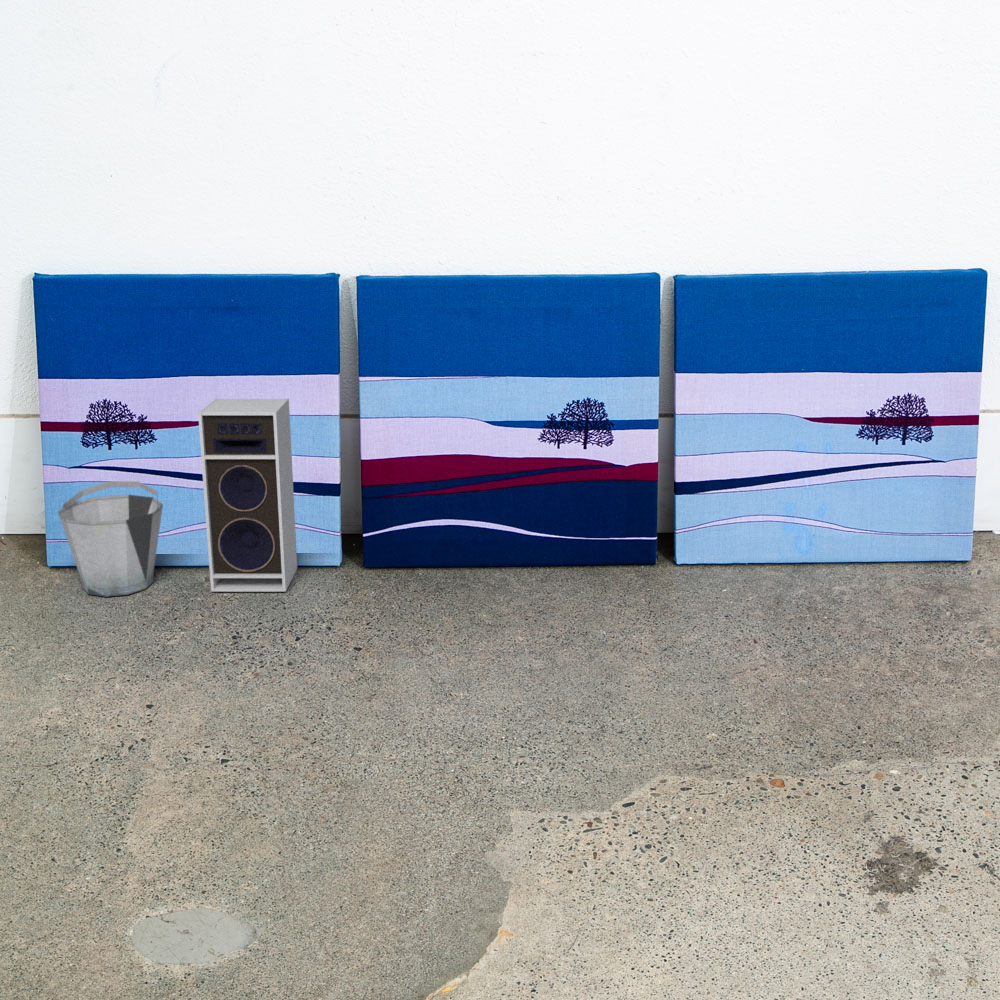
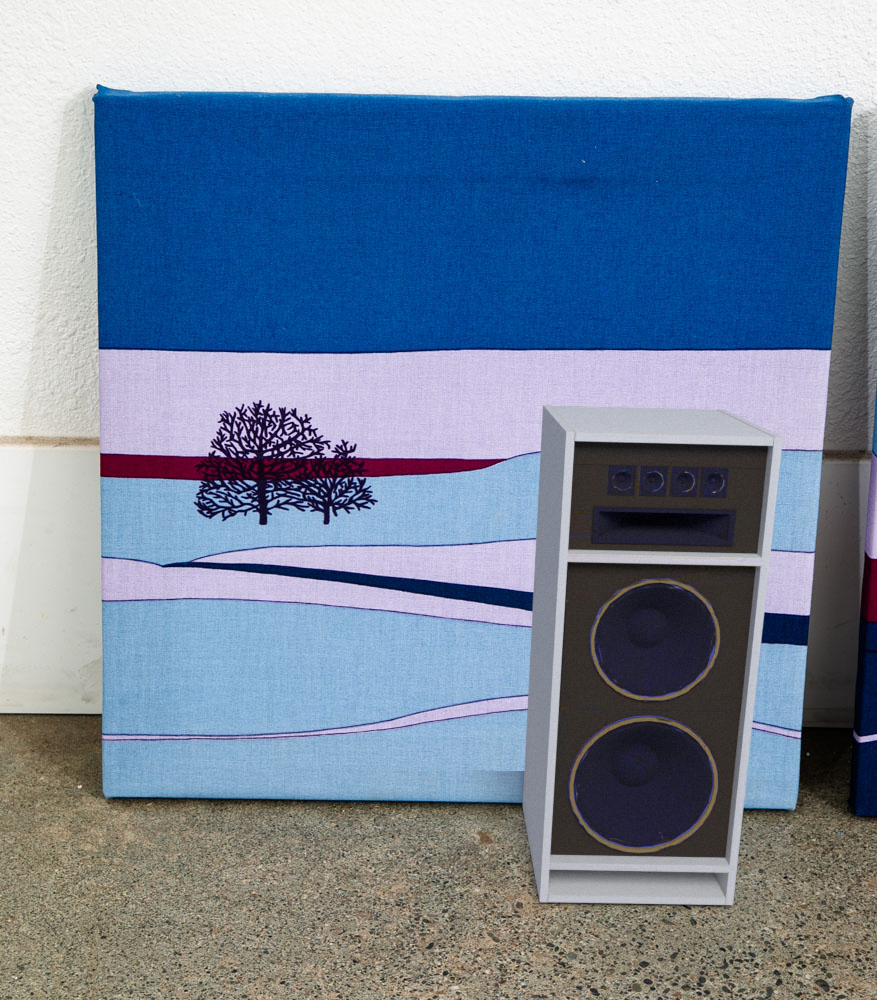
bucket: present [58,481,163,596] -> none [149,600,410,920]

